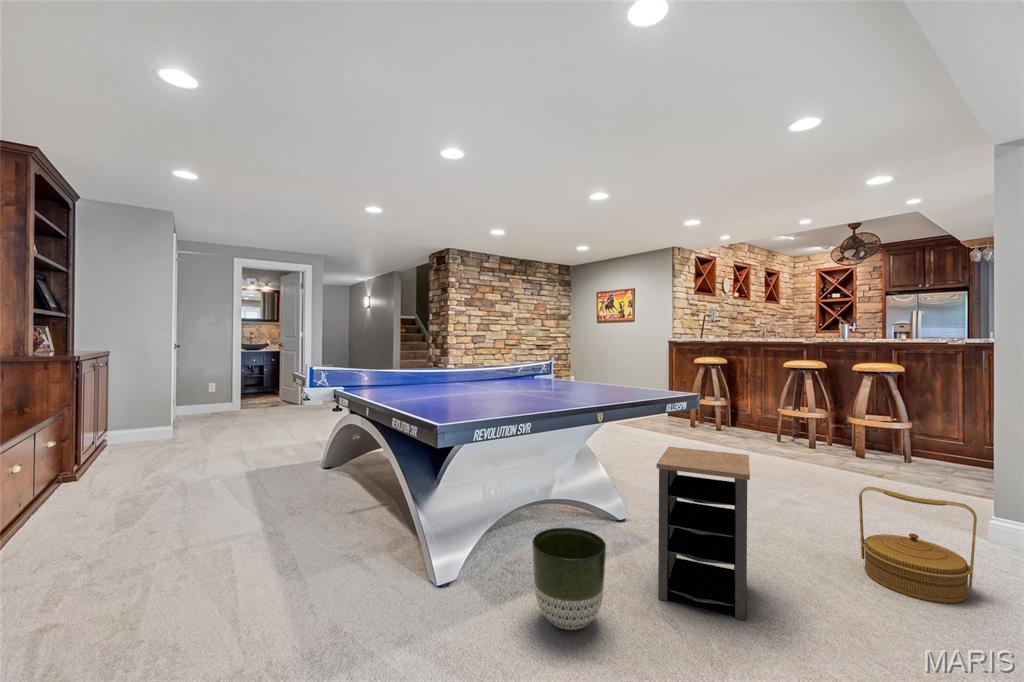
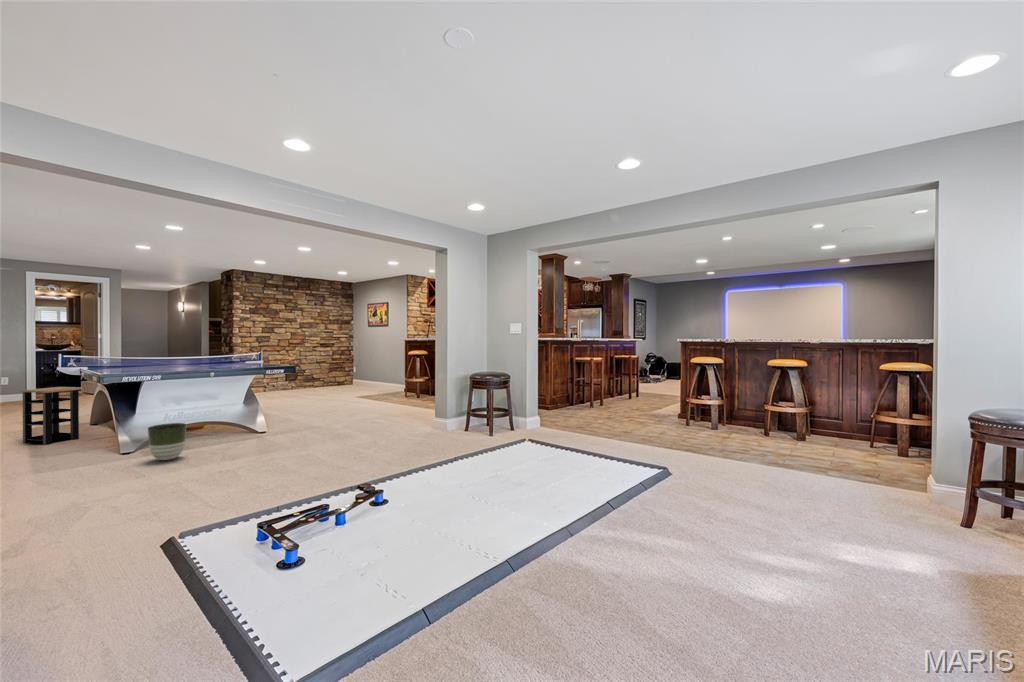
side table: present [657,447,750,621] -> present [21,387,83,445]
basket: present [859,487,977,603] -> none [337,404,373,446]

